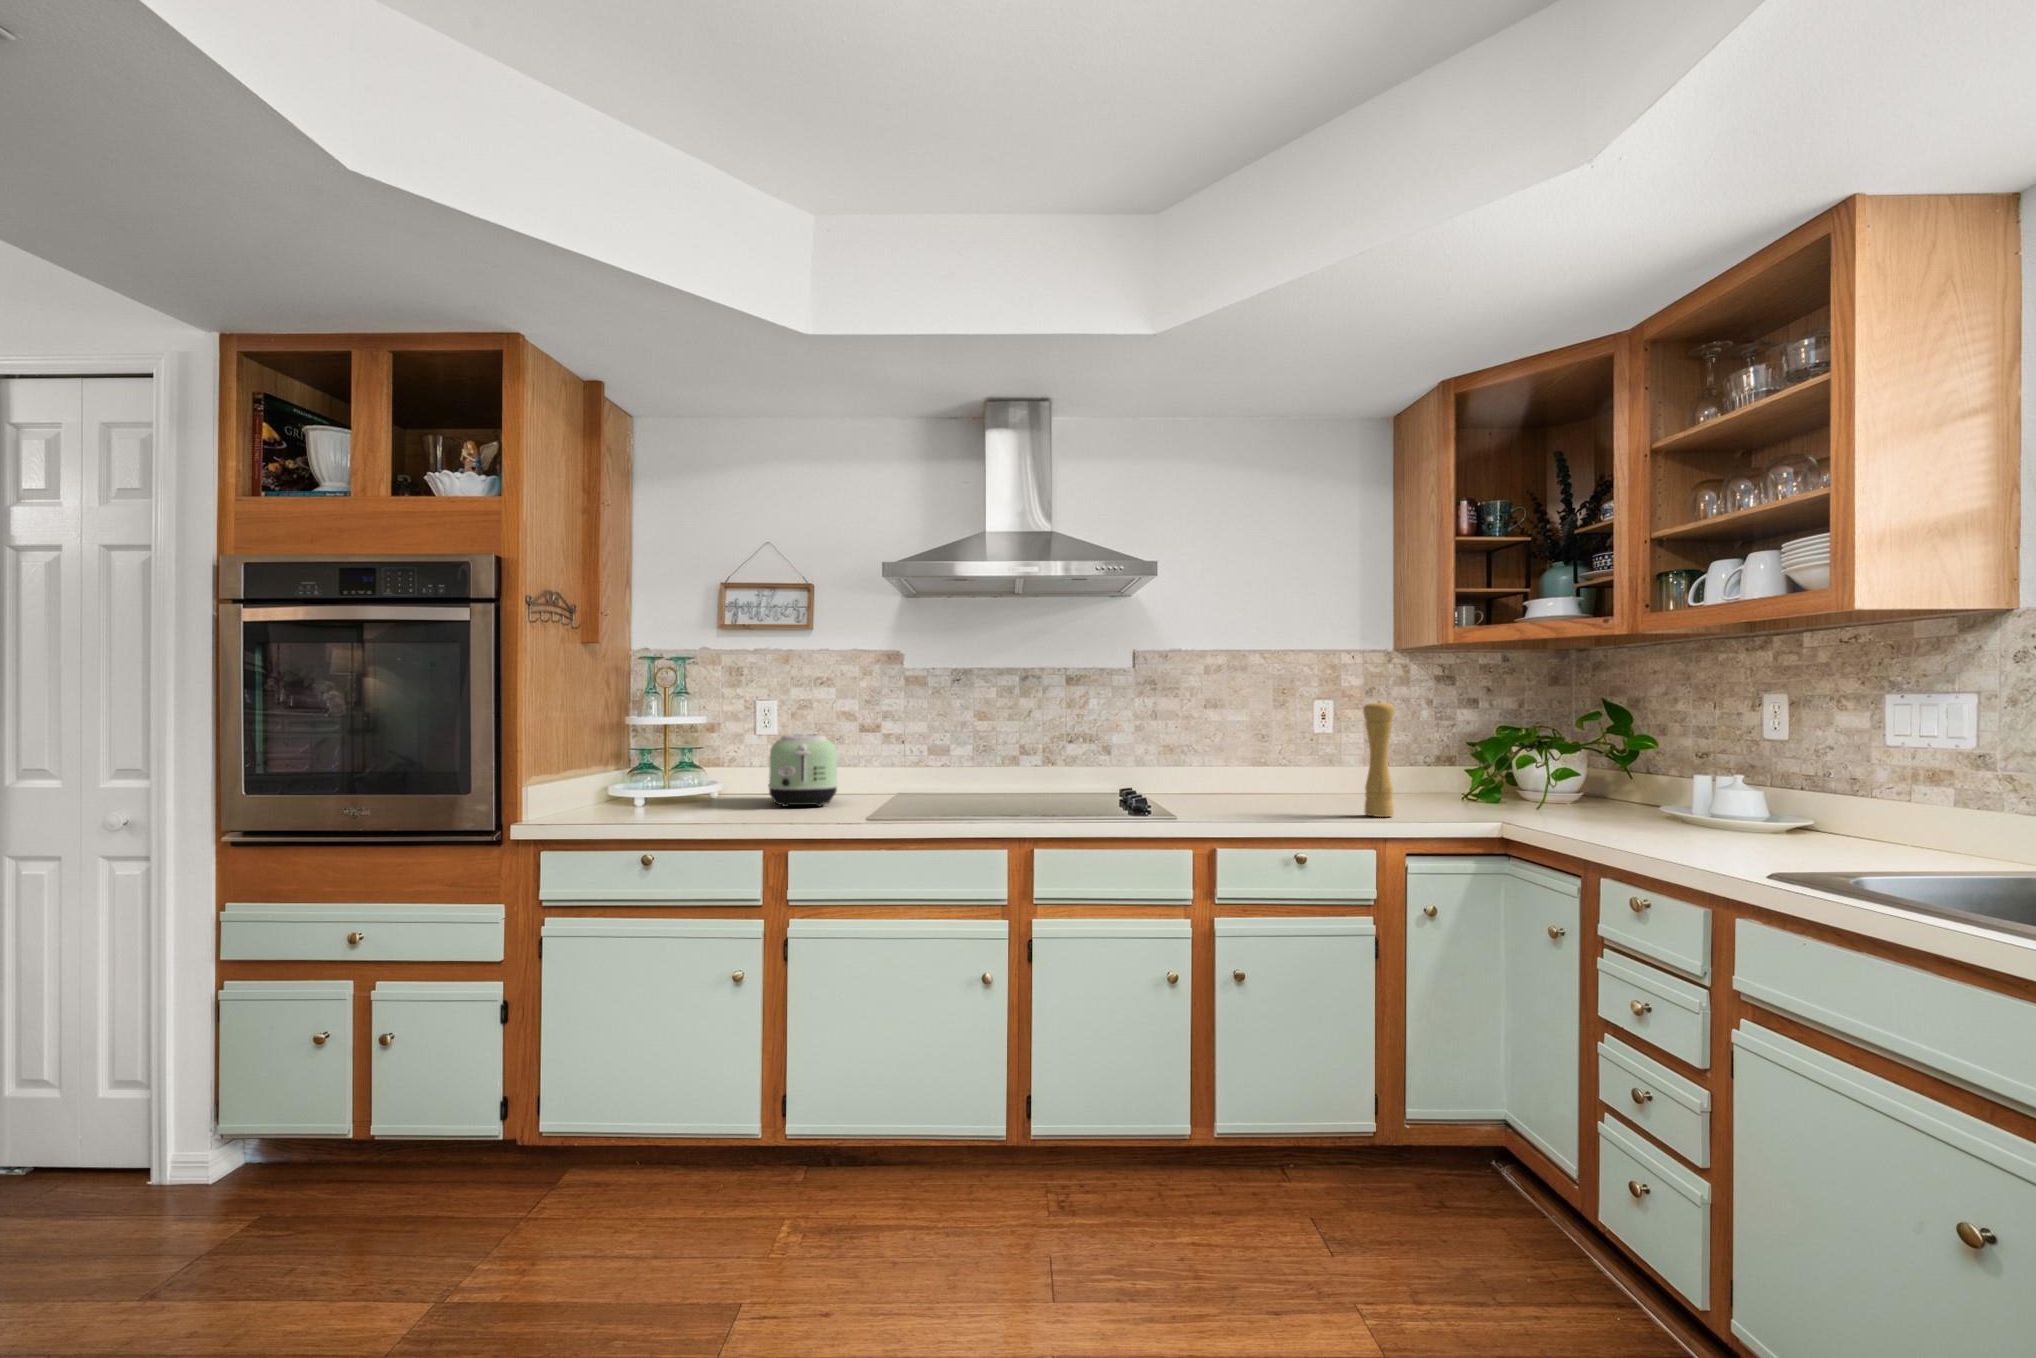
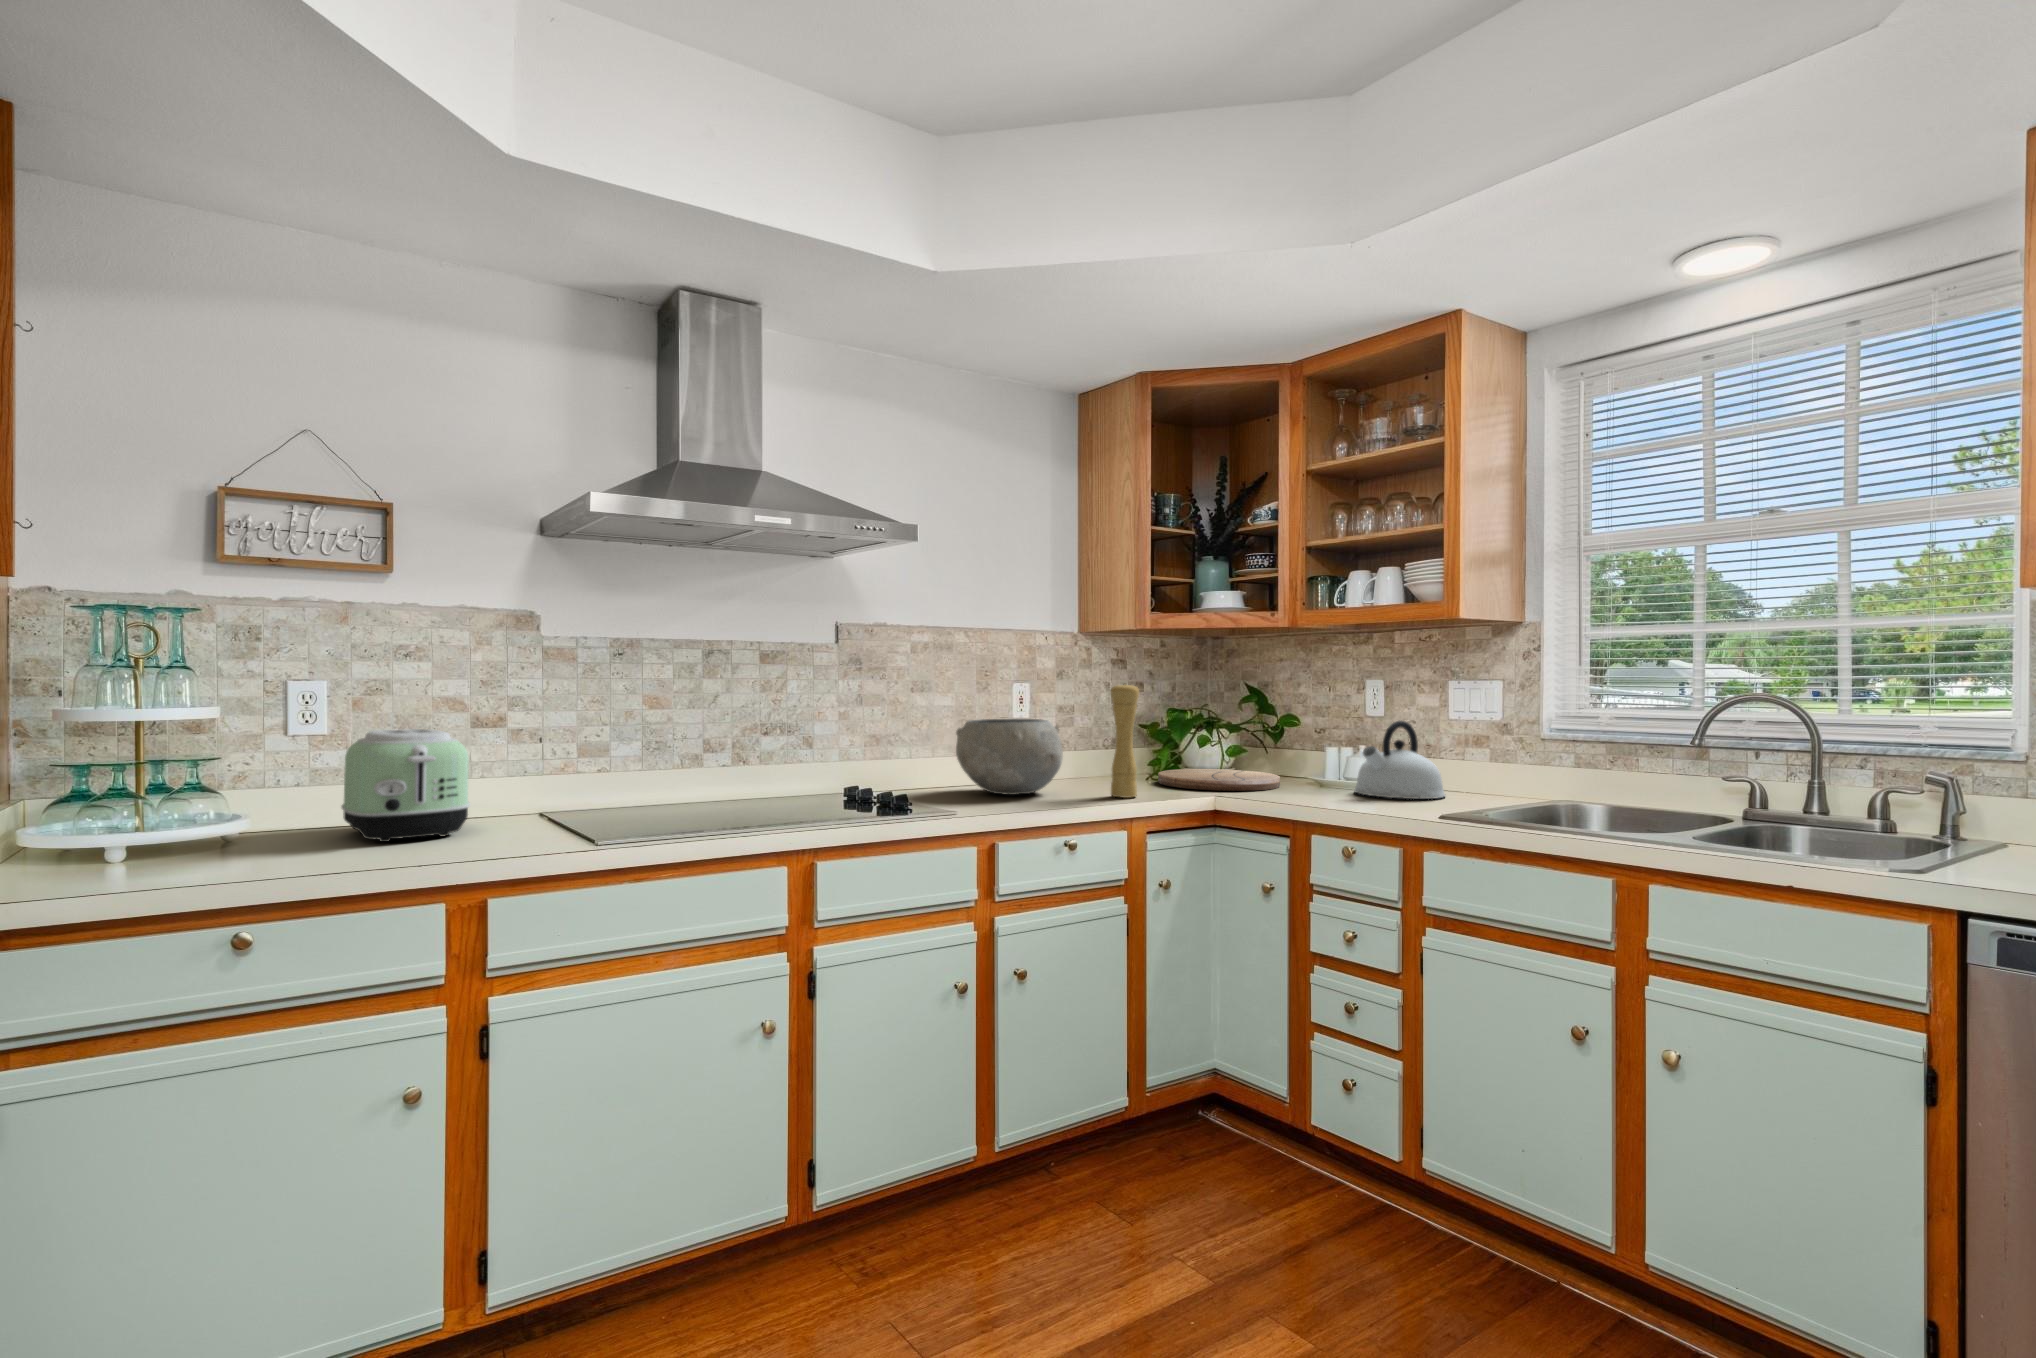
ceramic bowl: none [1217,736,1325,807] -> present [956,719,1063,795]
kettle: none [1669,745,1800,841] -> present [1354,721,1445,799]
cutting board: none [1453,795,1602,820] -> present [1158,769,1280,791]

